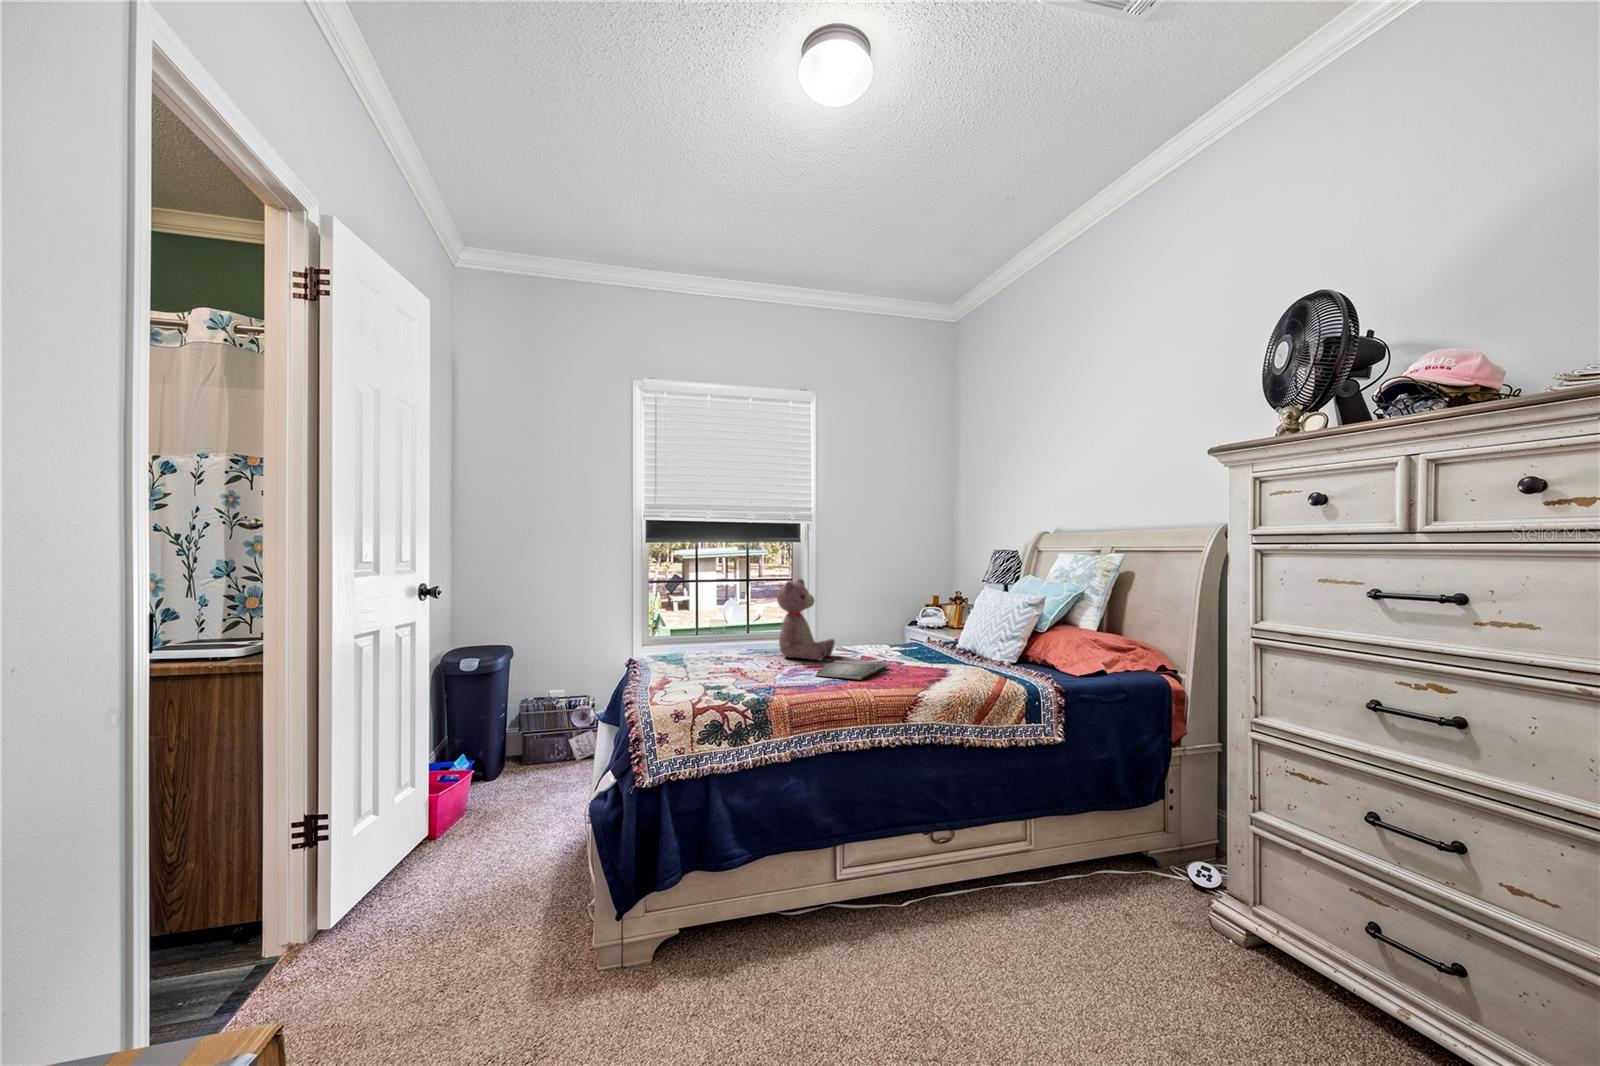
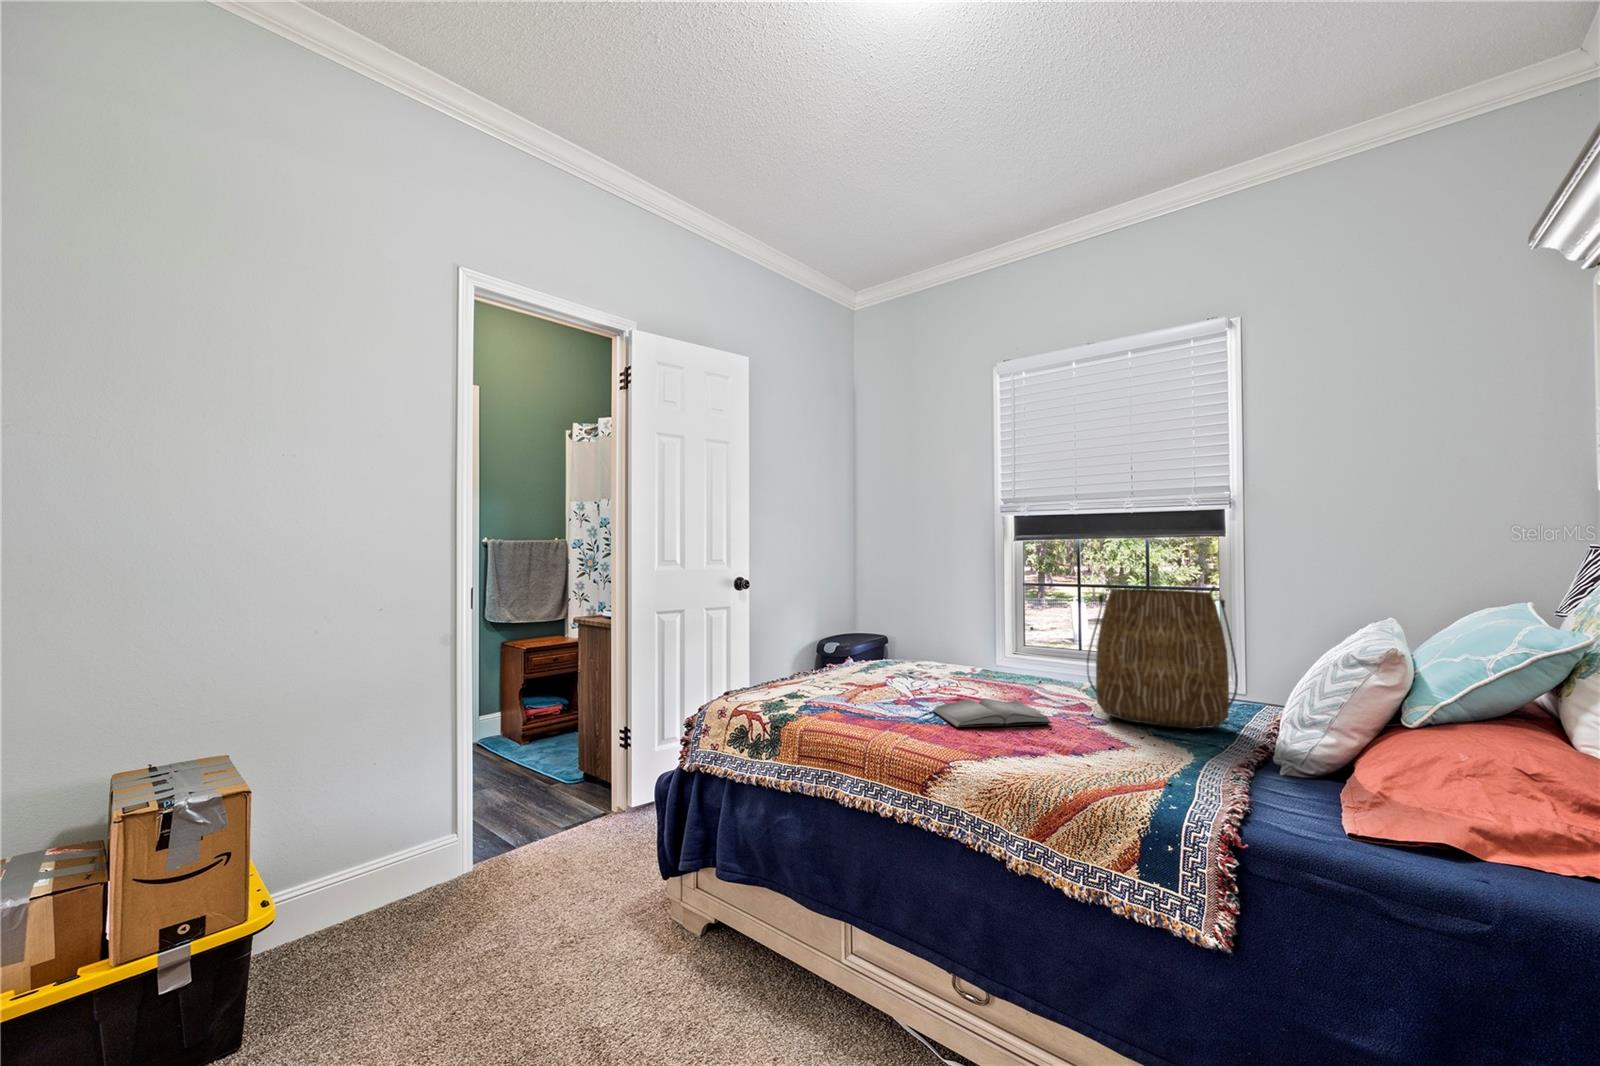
tote bag: none [867,568,949,658] -> present [1087,583,1238,729]
teddy bear: present [777,579,835,660] -> none [964,589,1048,698]

